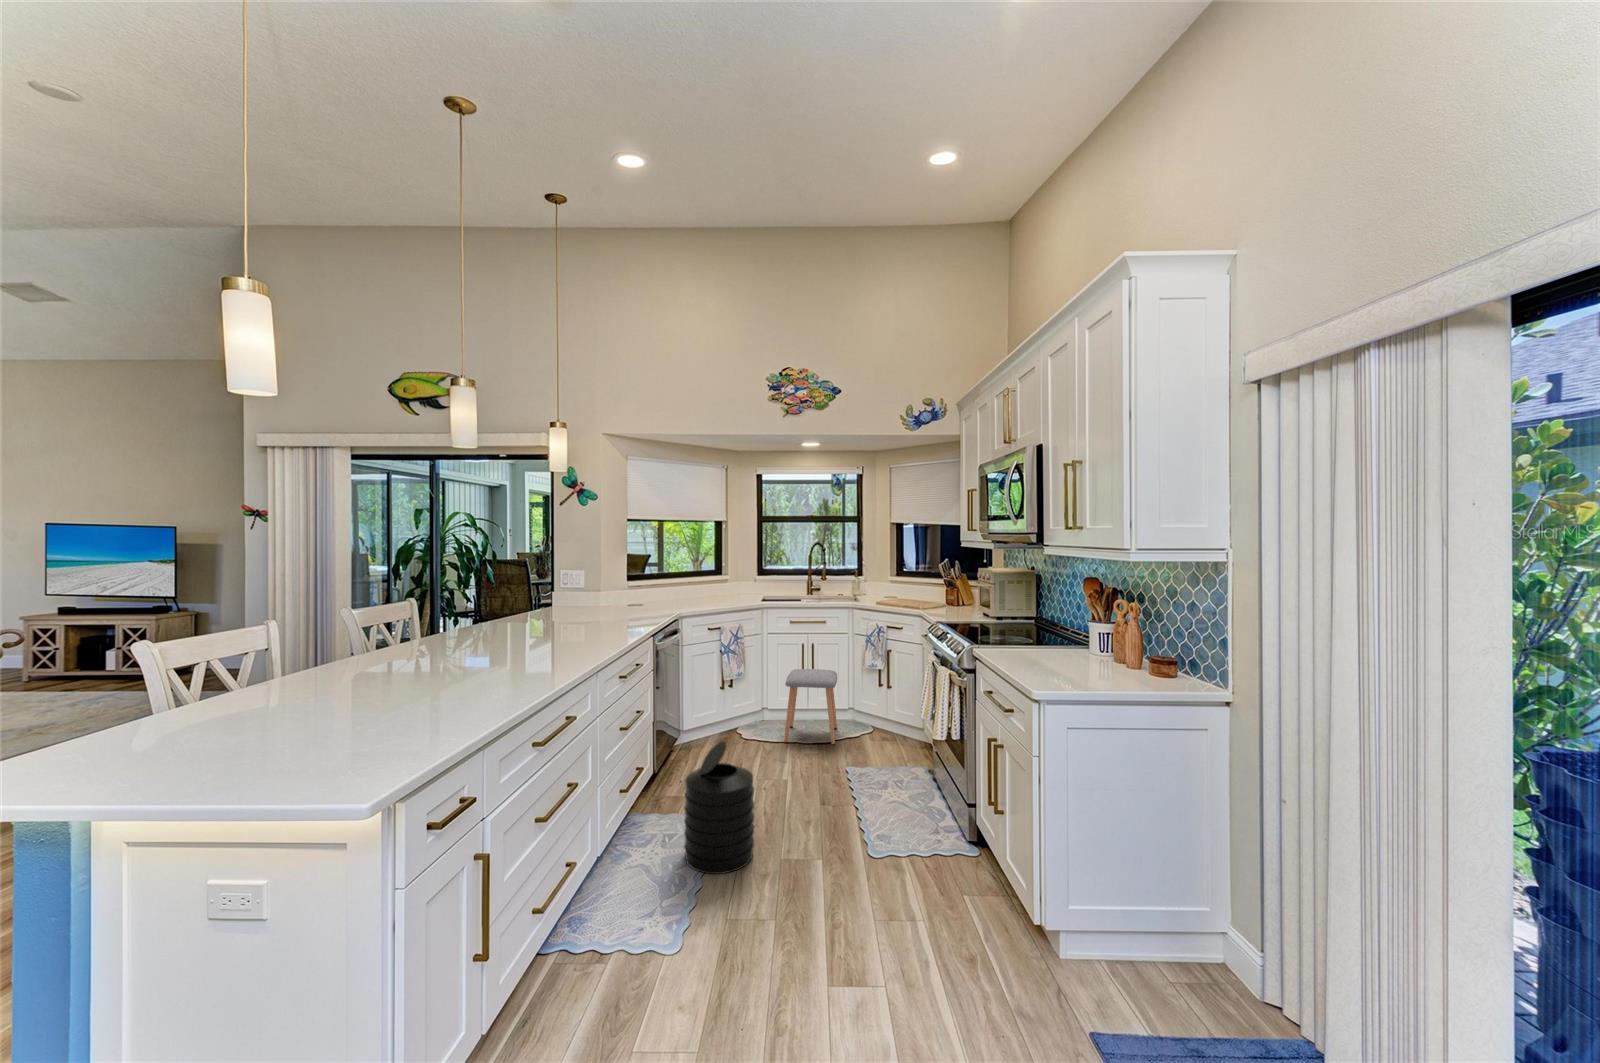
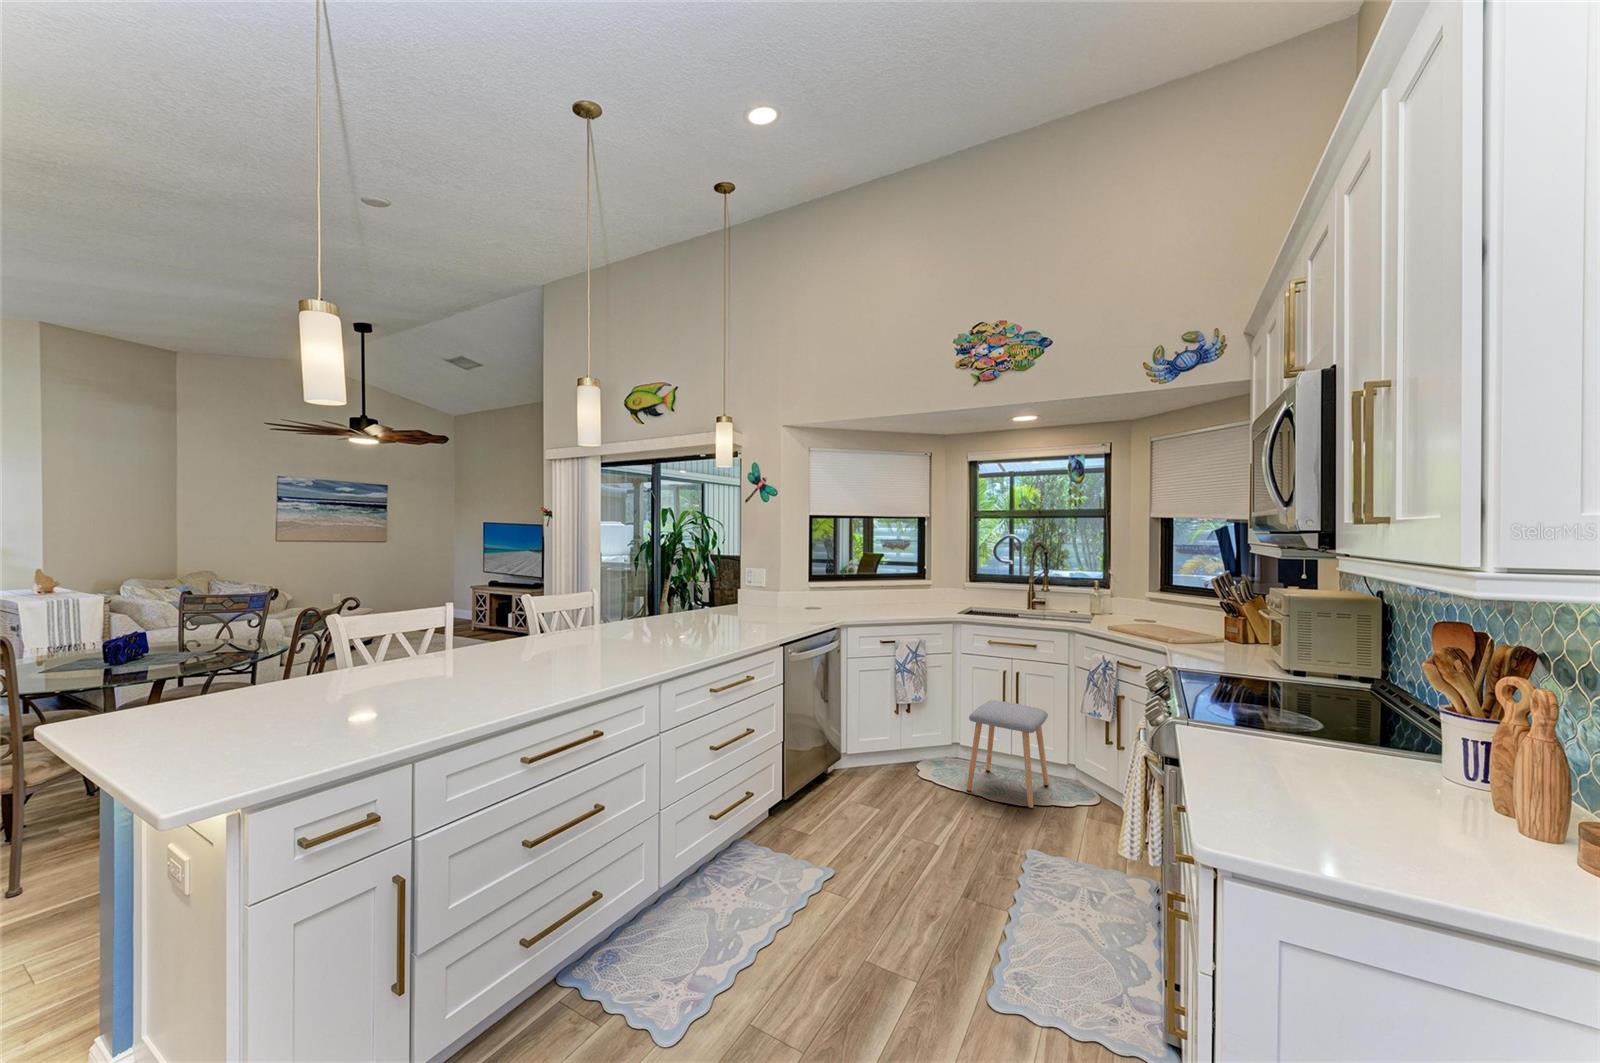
trash can: present [684,741,754,874] -> none [749,785,837,962]

